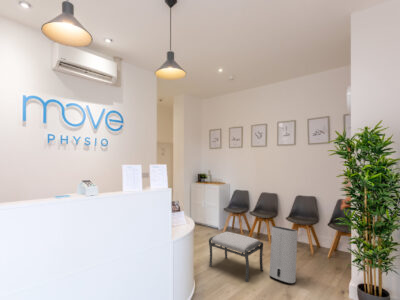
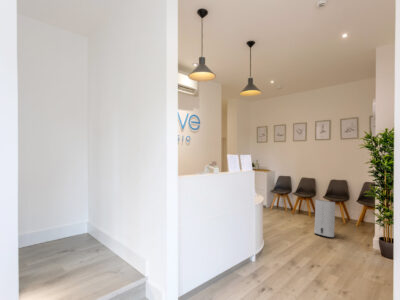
ottoman: present [209,232,263,282] -> none [268,205,309,236]

